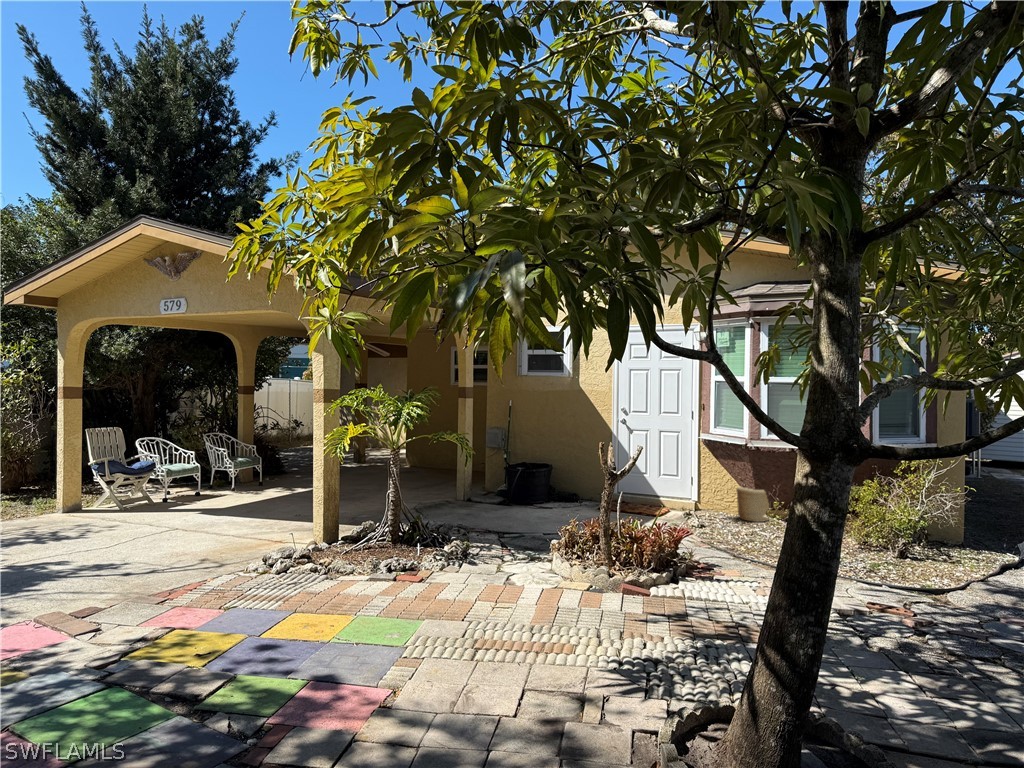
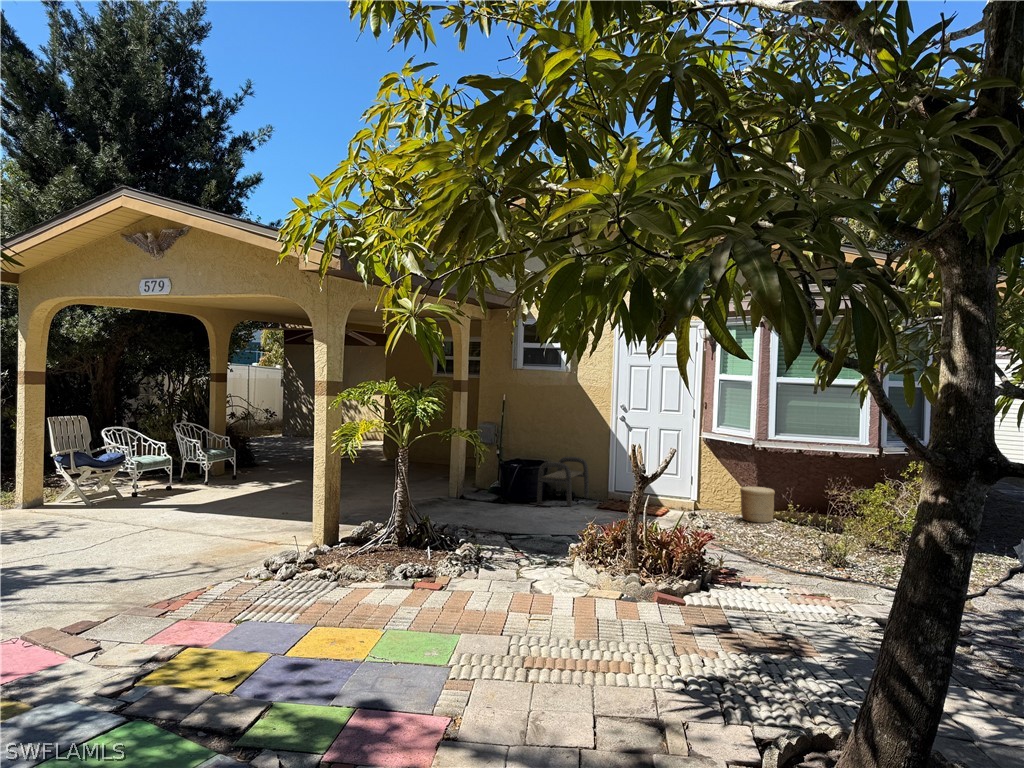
bench: none [540,460,593,508] -> present [537,457,589,507]

